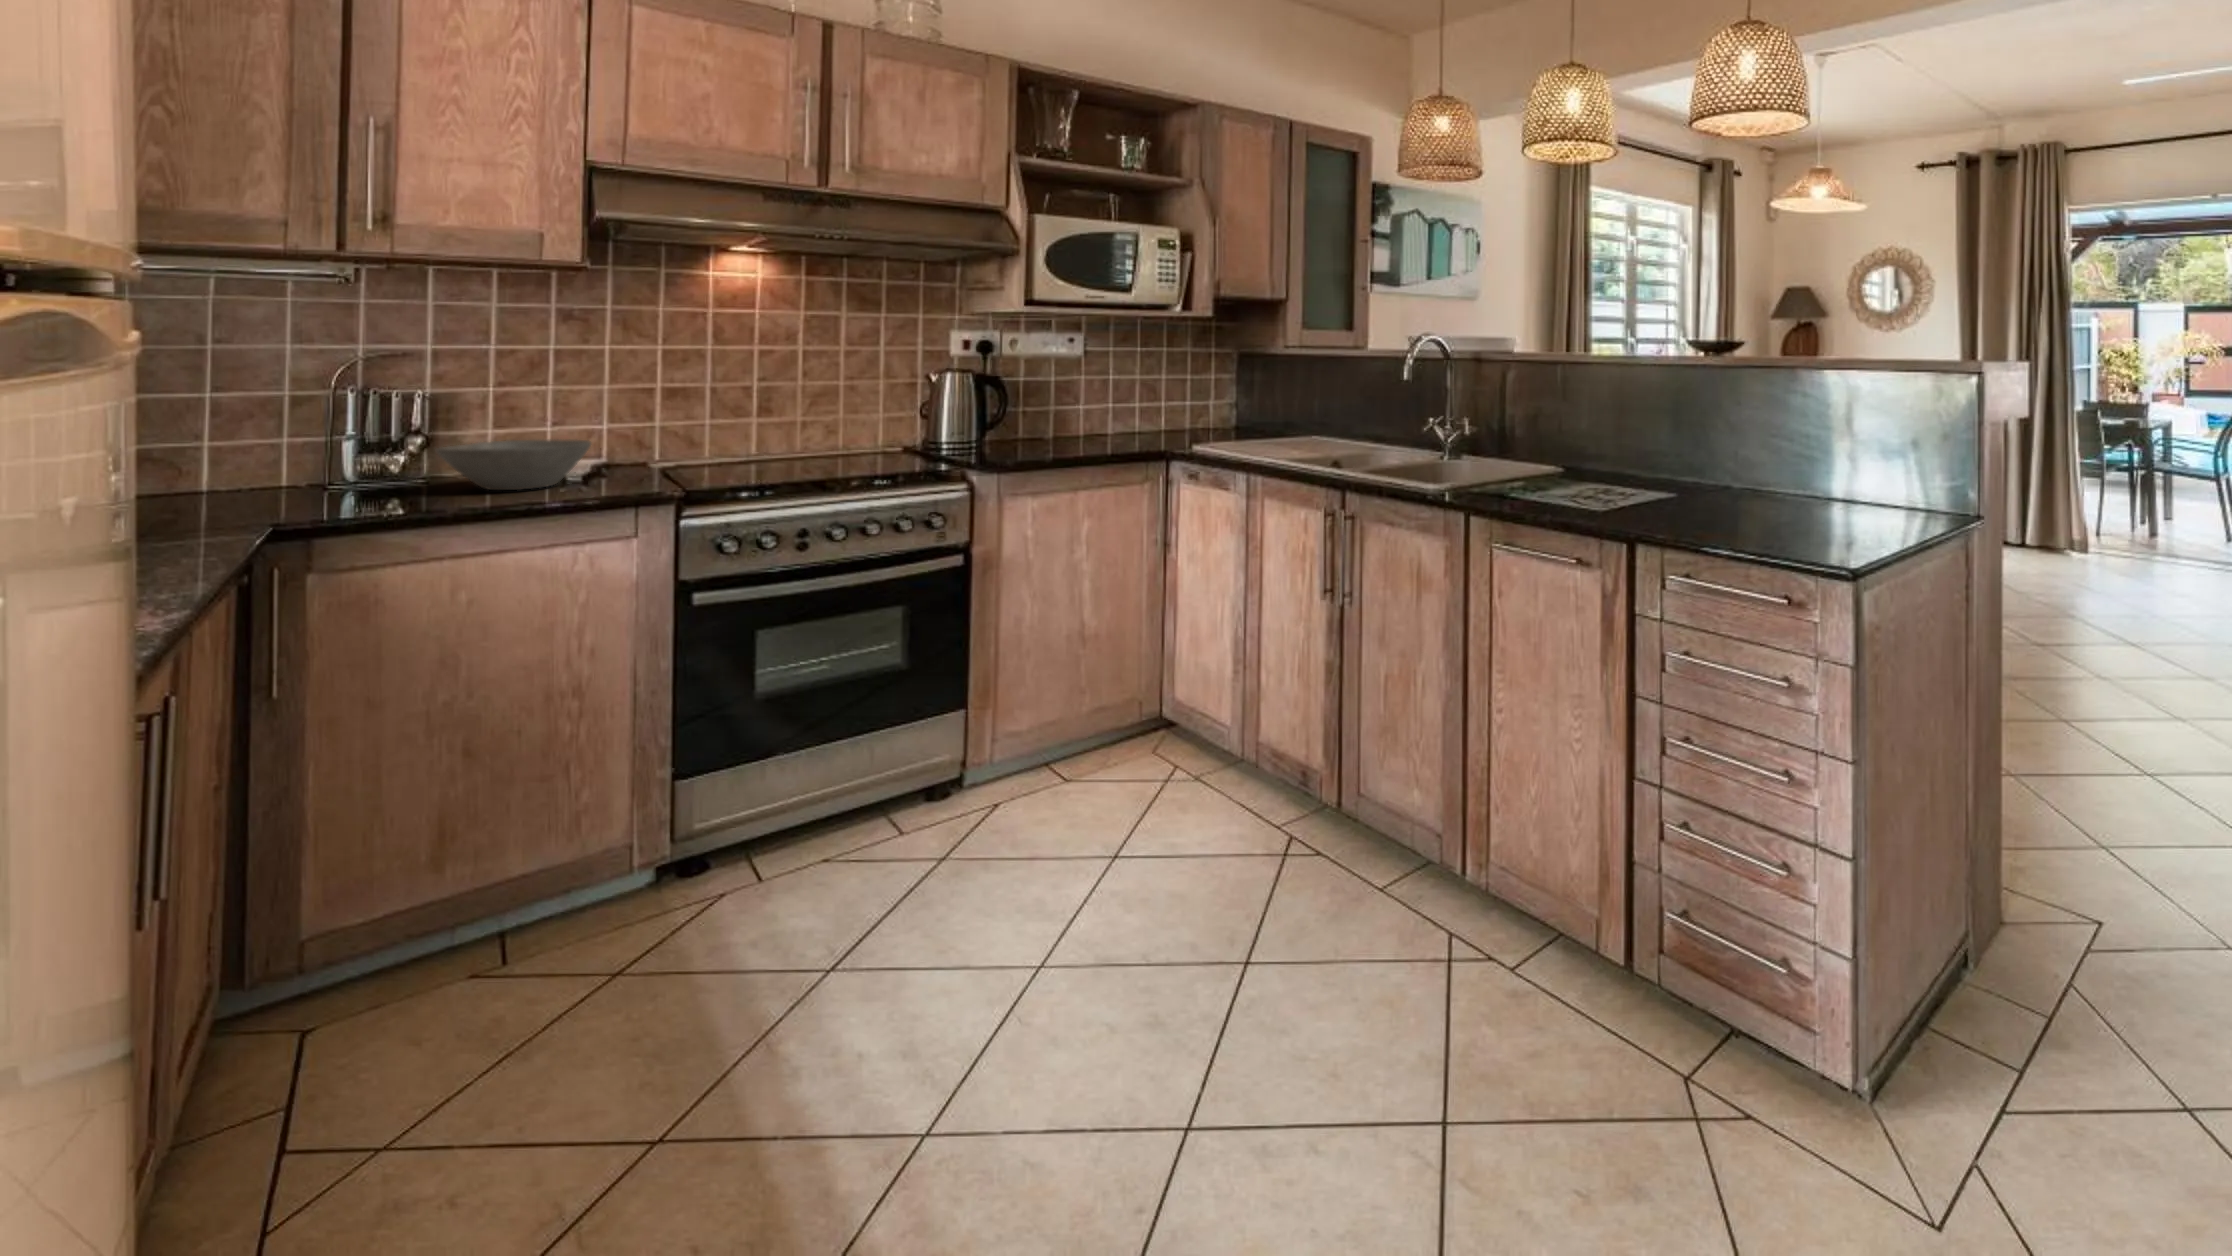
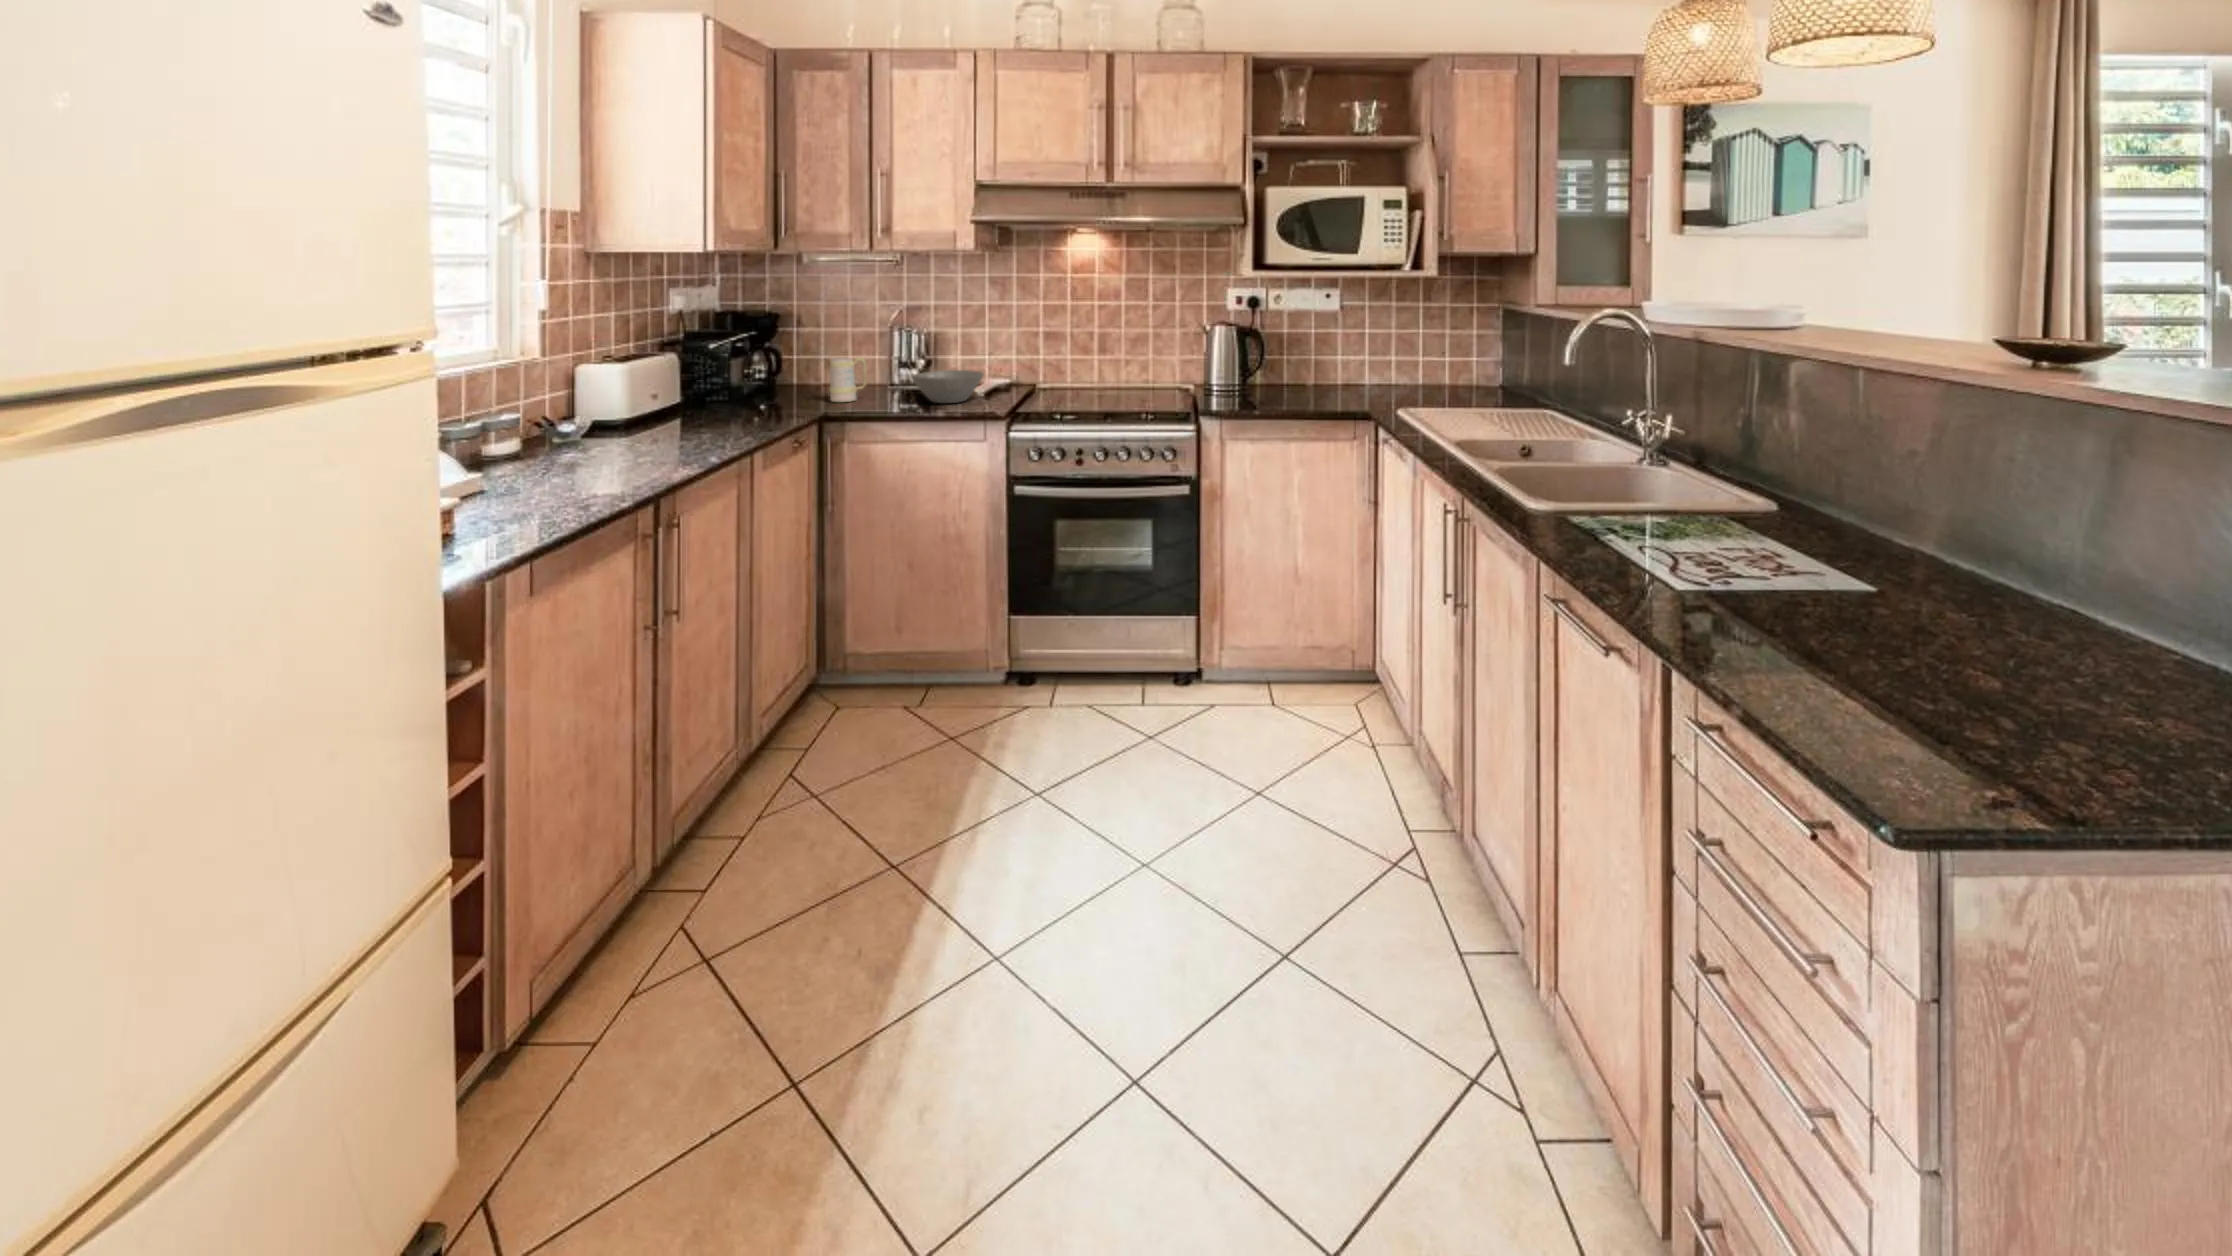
mug: none [220,424,312,505] -> present [830,357,866,402]

